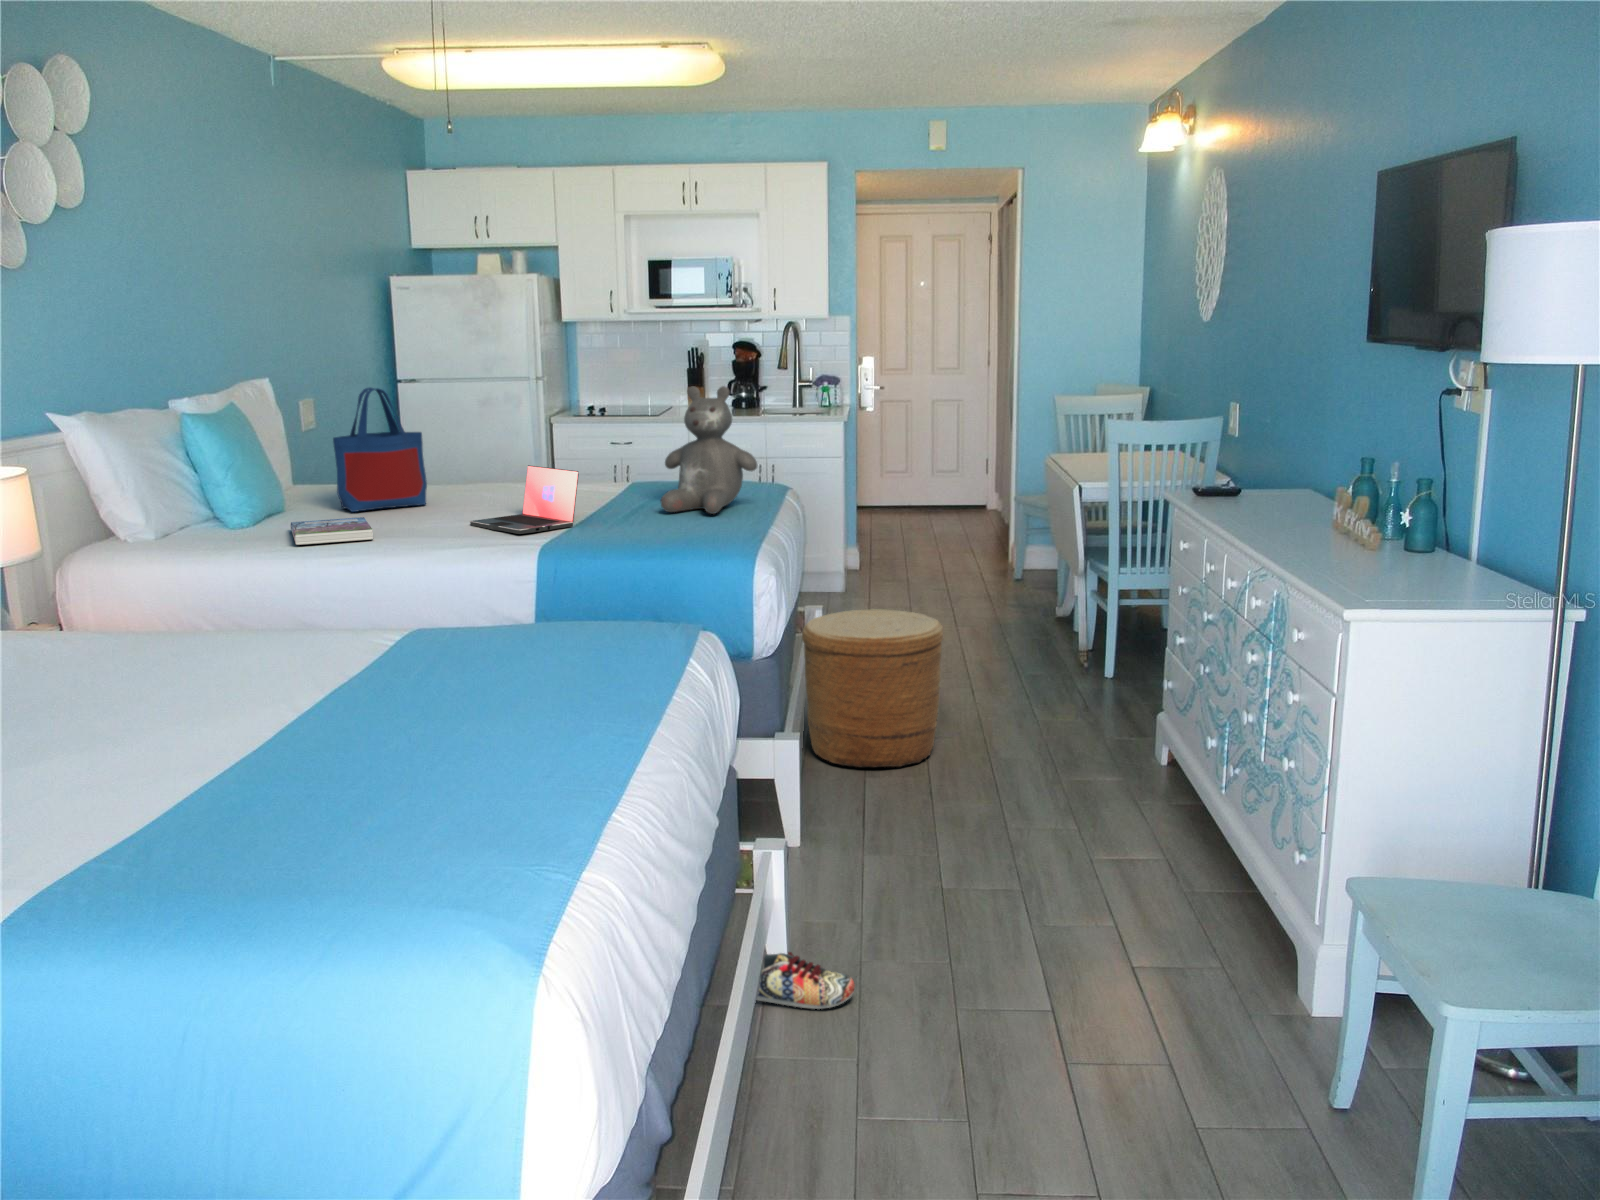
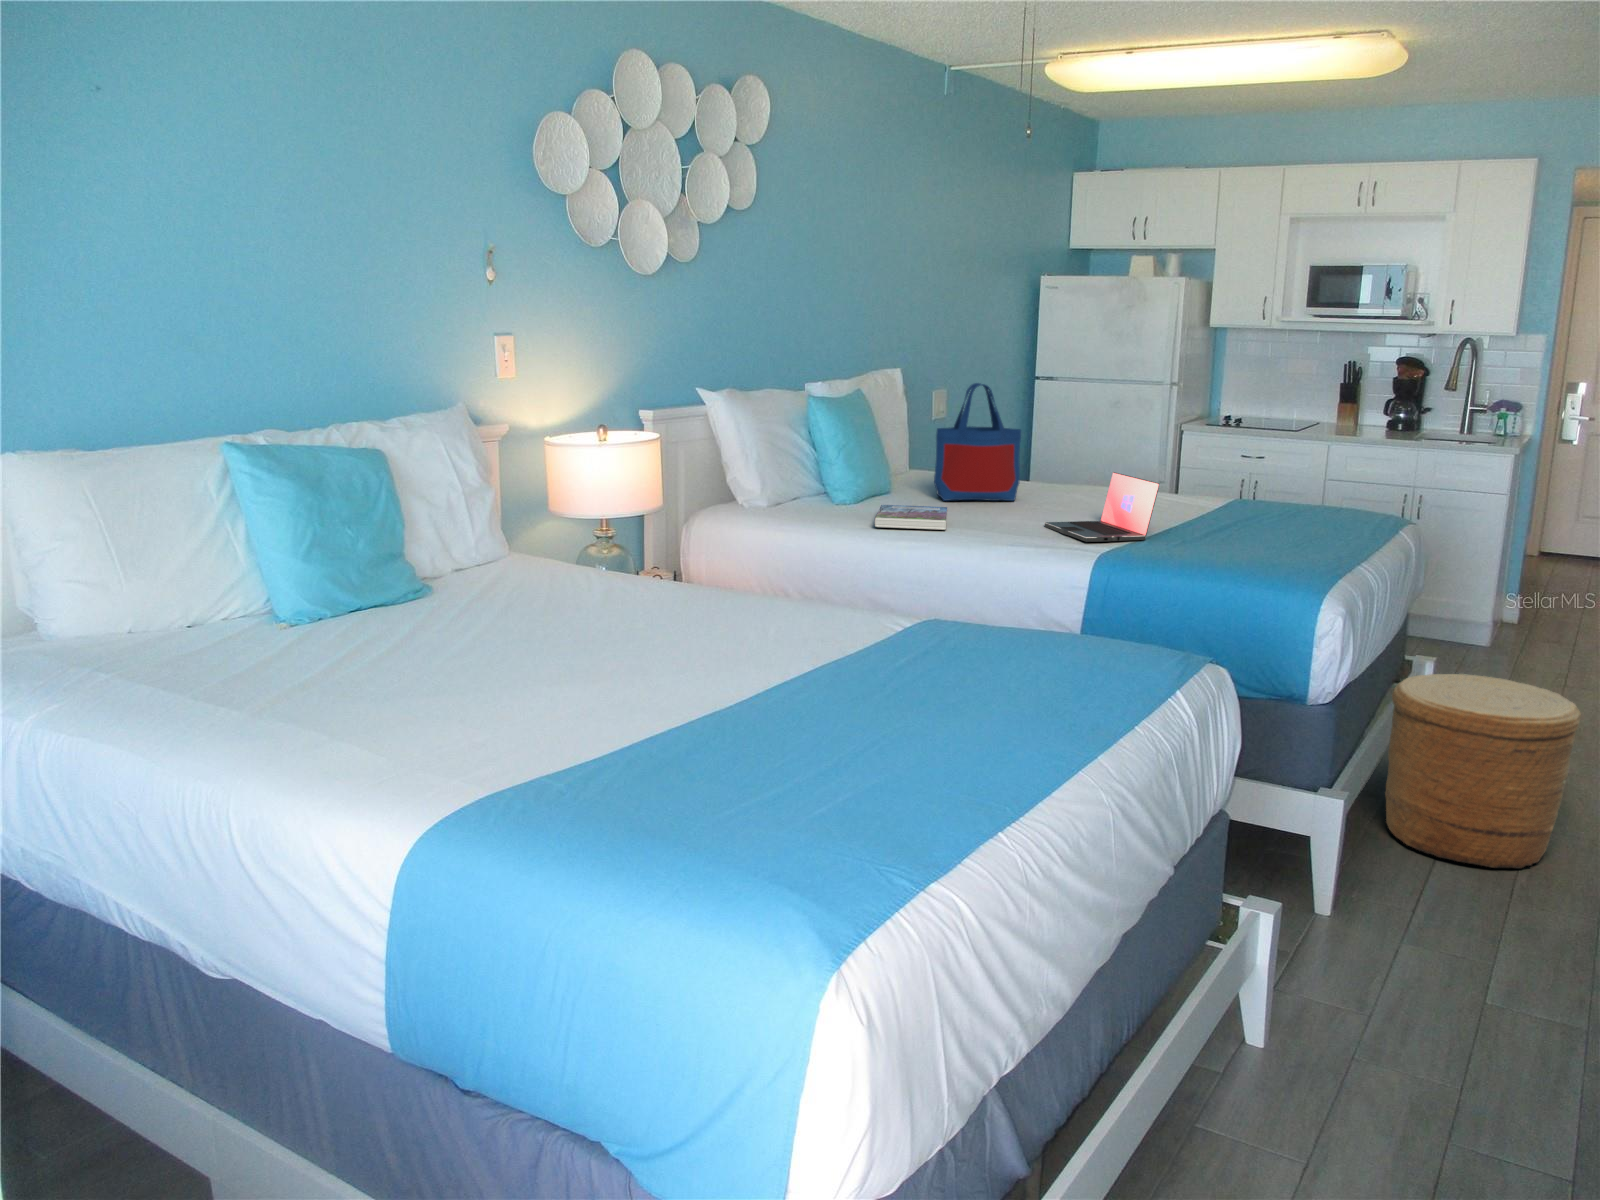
teddy bear: present [661,386,757,514] -> none [1249,402,1370,544]
shoe: present [757,952,855,1009] -> none [1199,1052,1342,1149]

